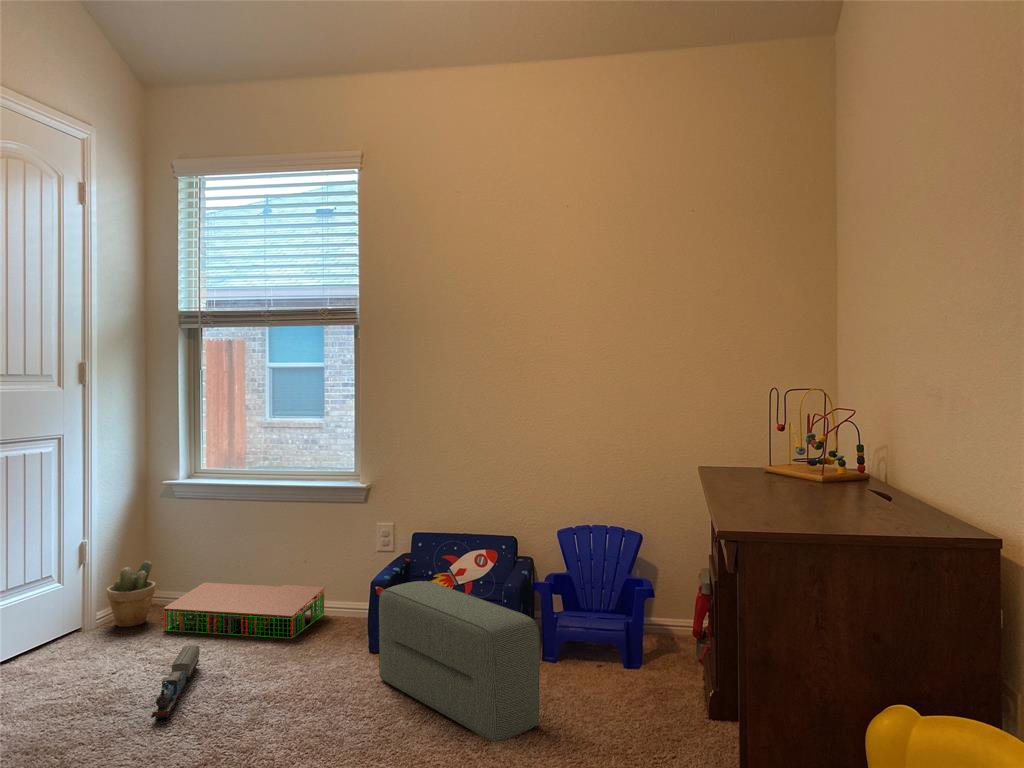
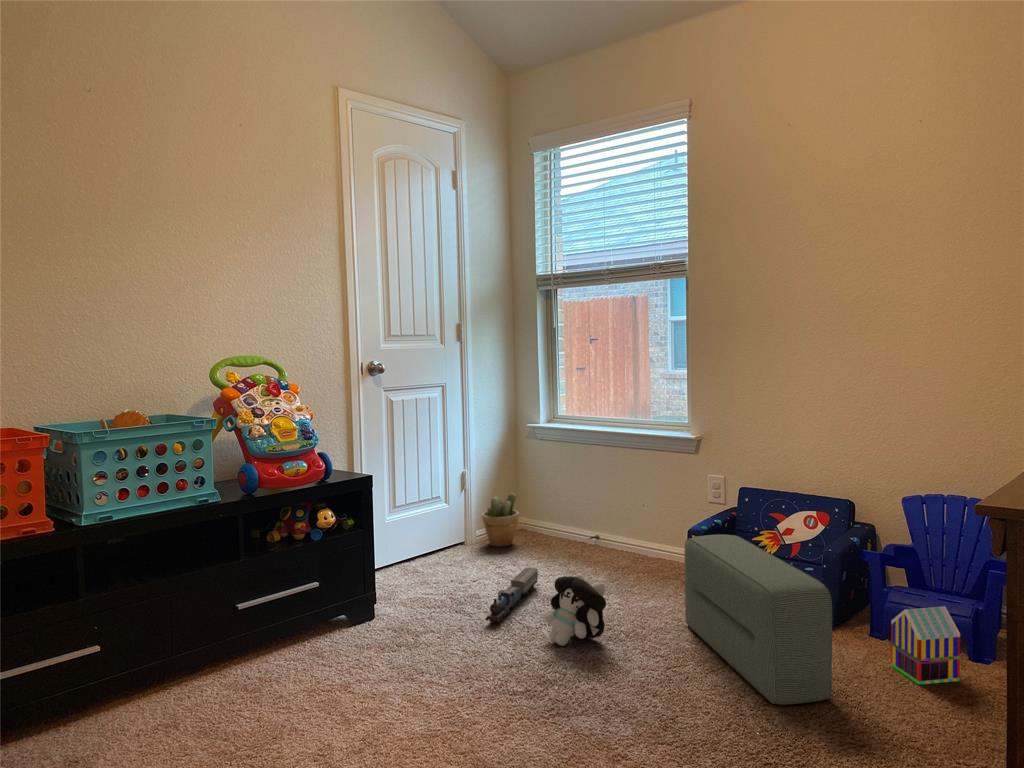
storage bin: present [163,583,325,638] -> none [521,517,661,575]
toy house: none [570,623,624,696] -> present [891,606,960,685]
plush toy: none [233,643,306,729] -> present [545,573,606,646]

